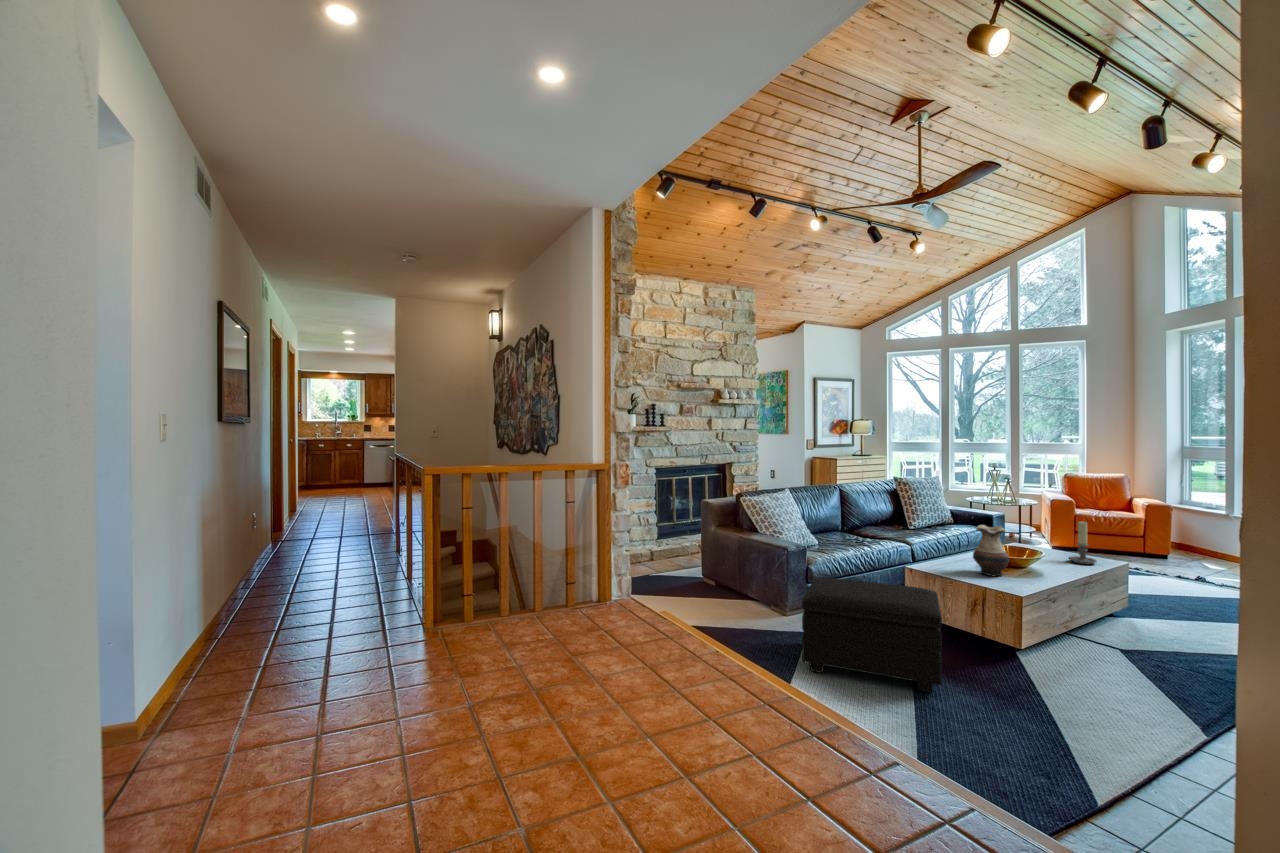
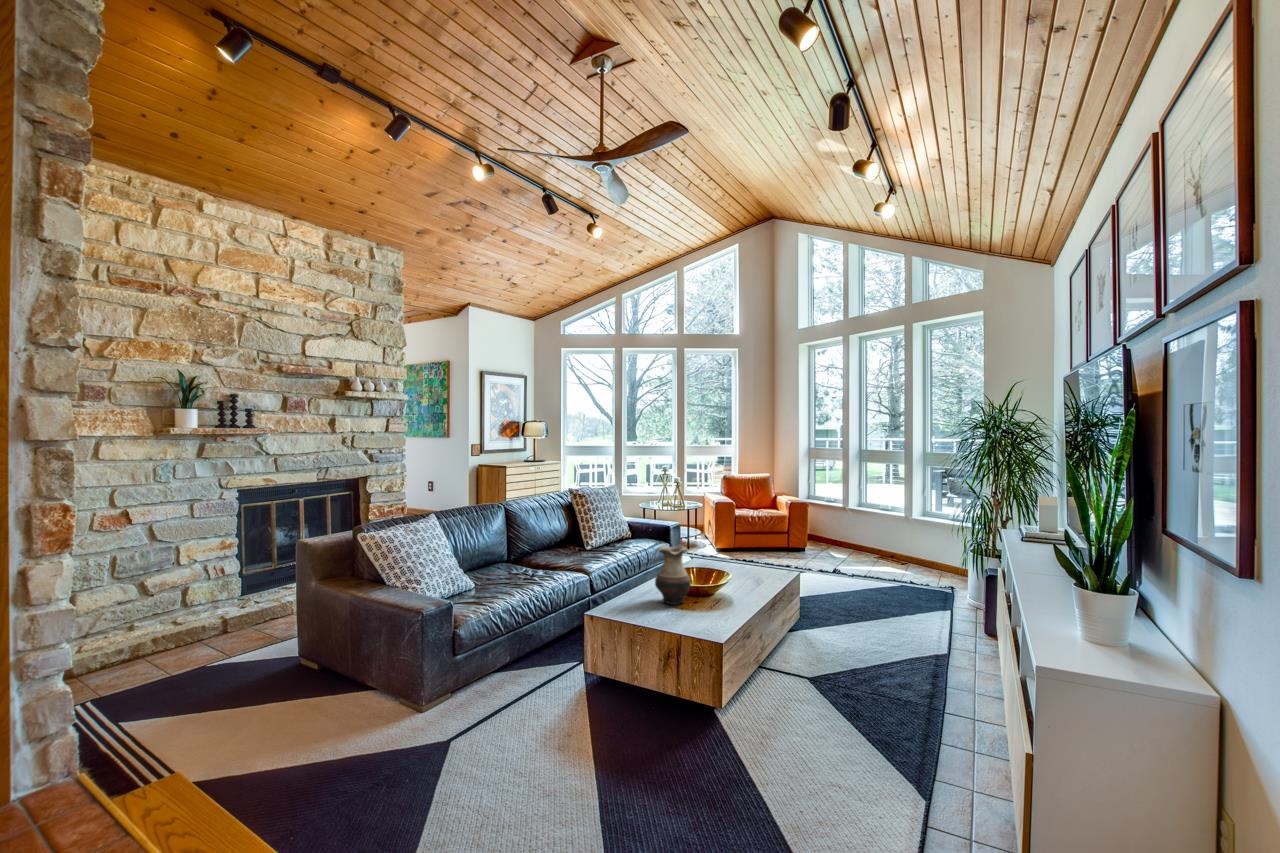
candle holder: present [1069,522,1097,564] -> none [740,530,763,575]
footstool: present [802,578,942,693] -> none [441,639,629,797]

